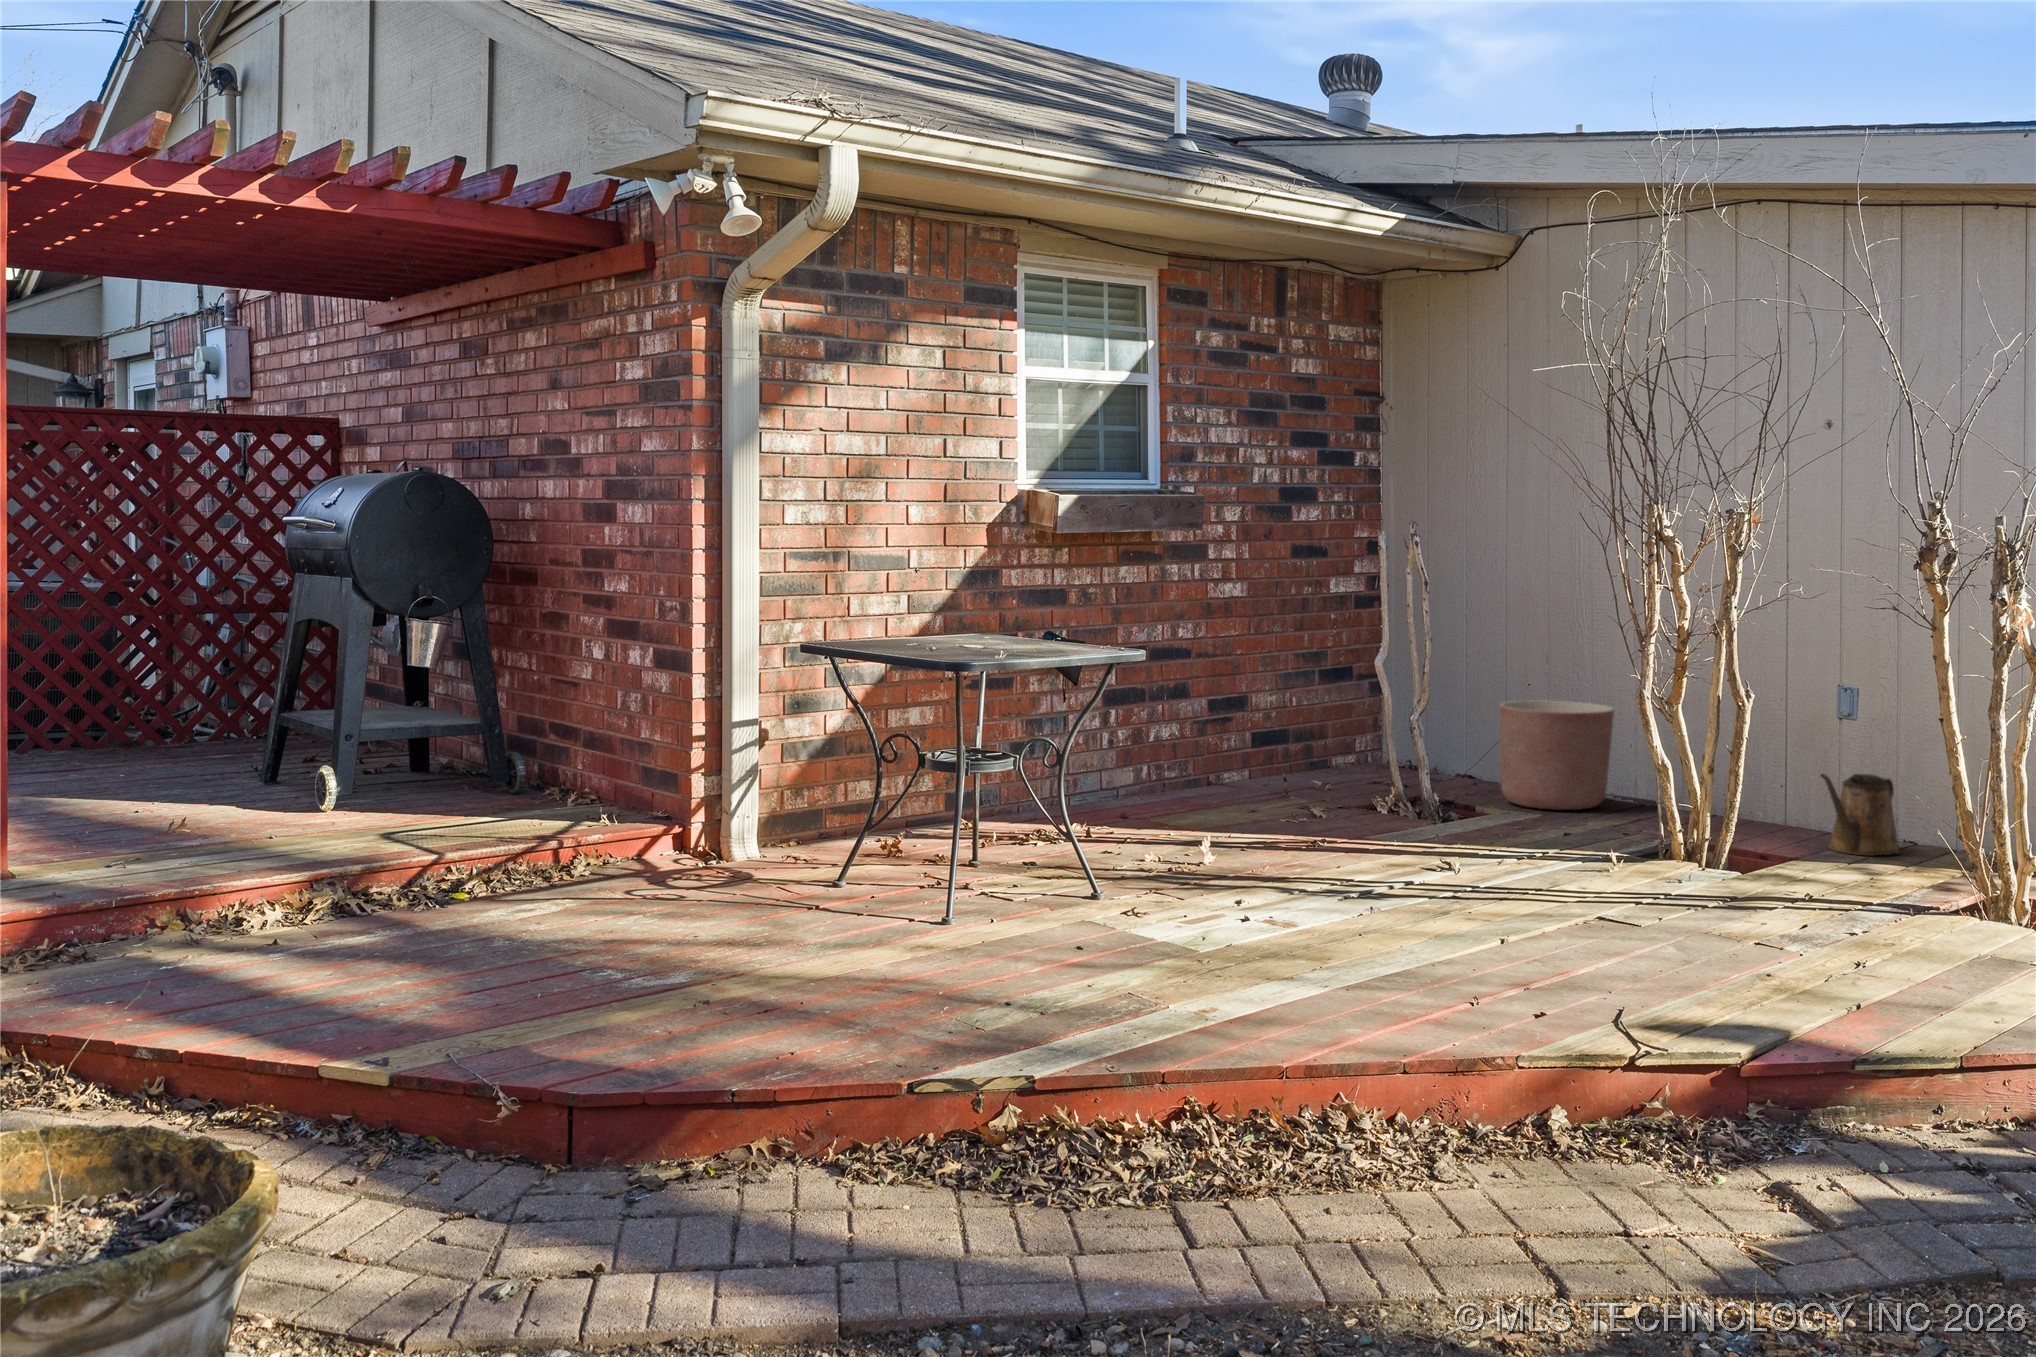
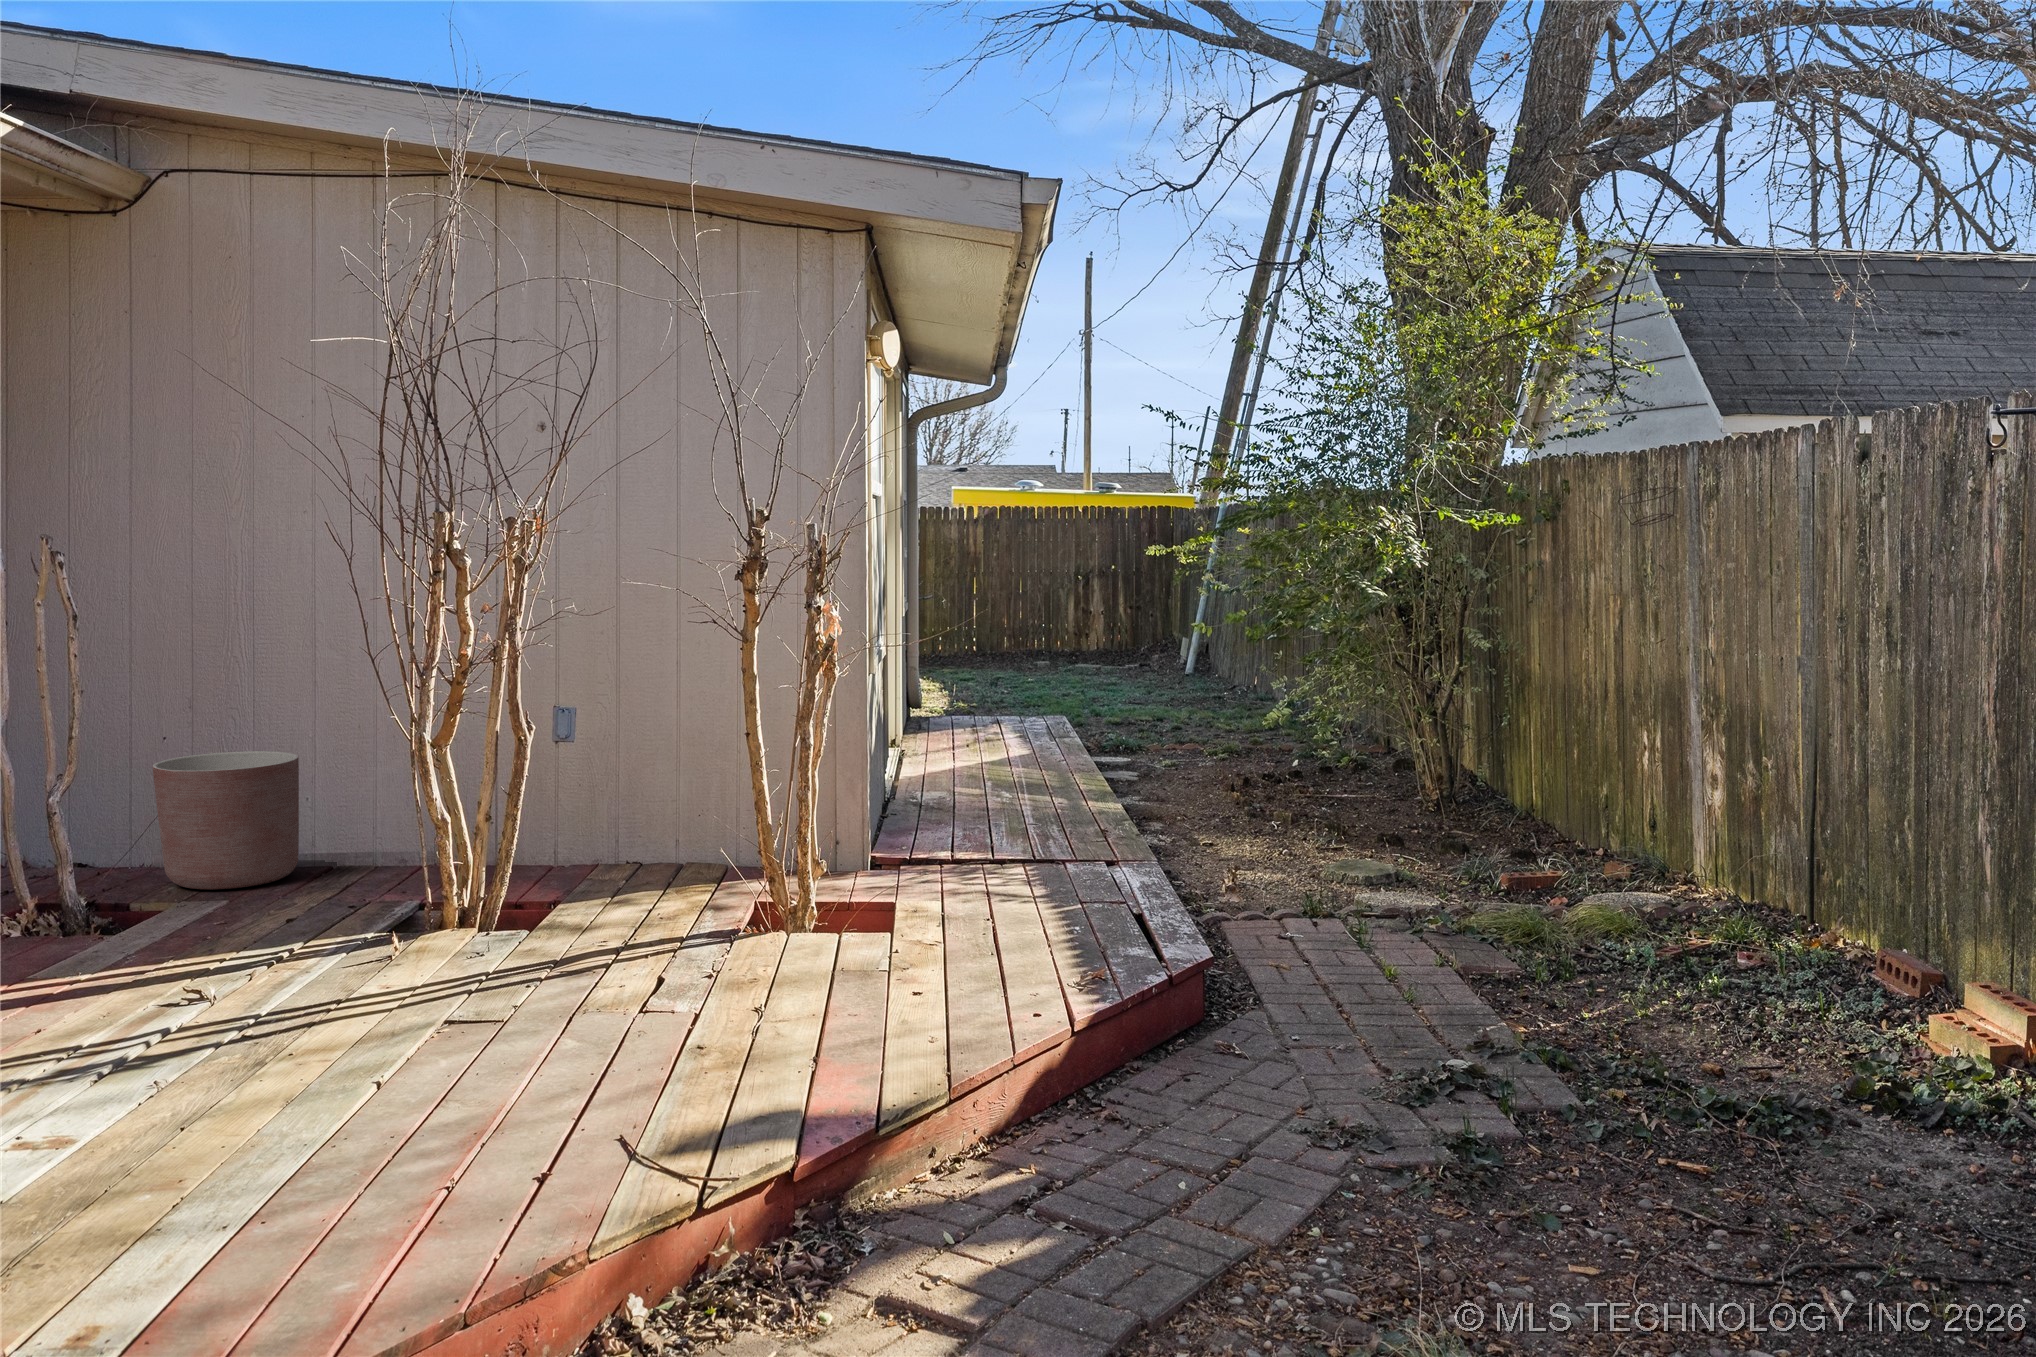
watering can: present [1820,774,1901,856] -> none [574,794,647,883]

